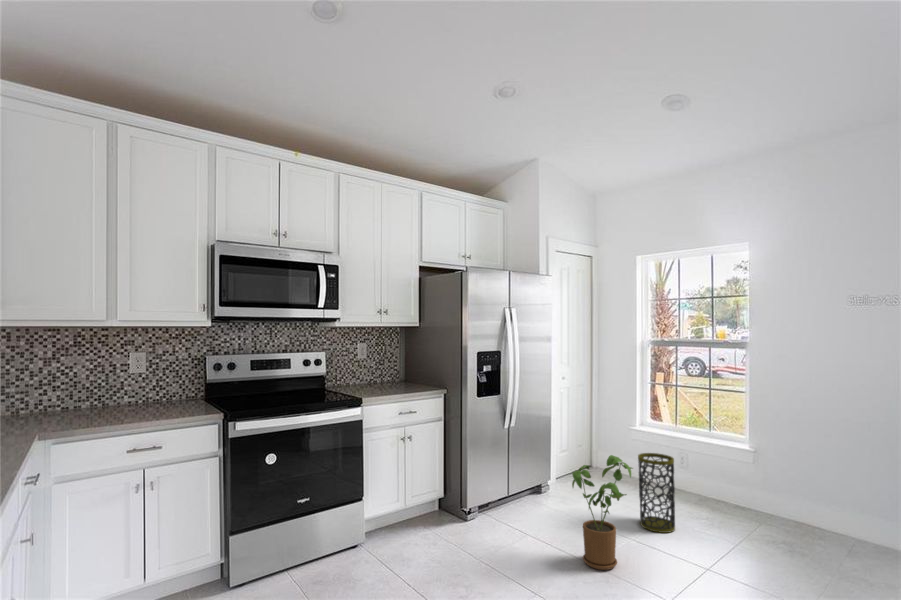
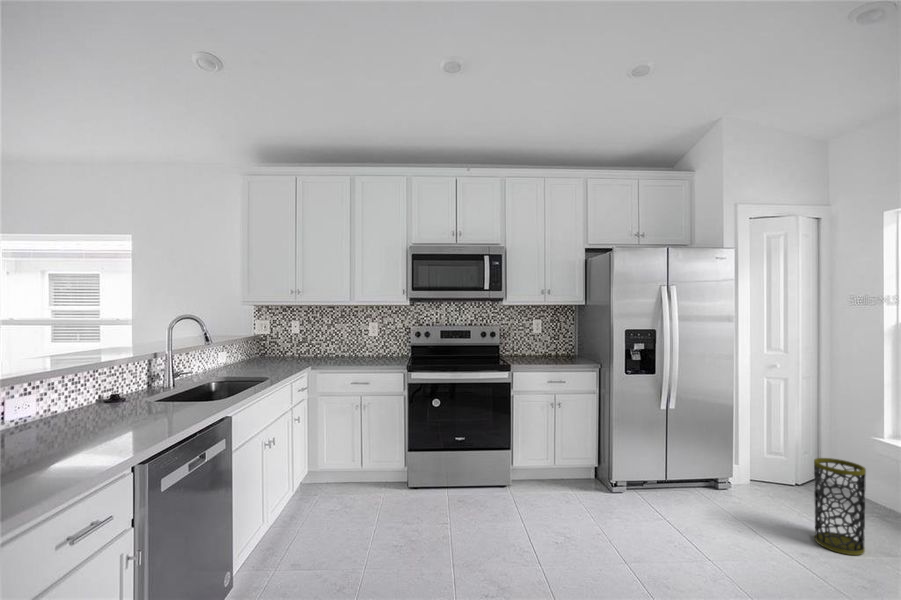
house plant: present [572,455,633,570] -> none [692,445,767,561]

